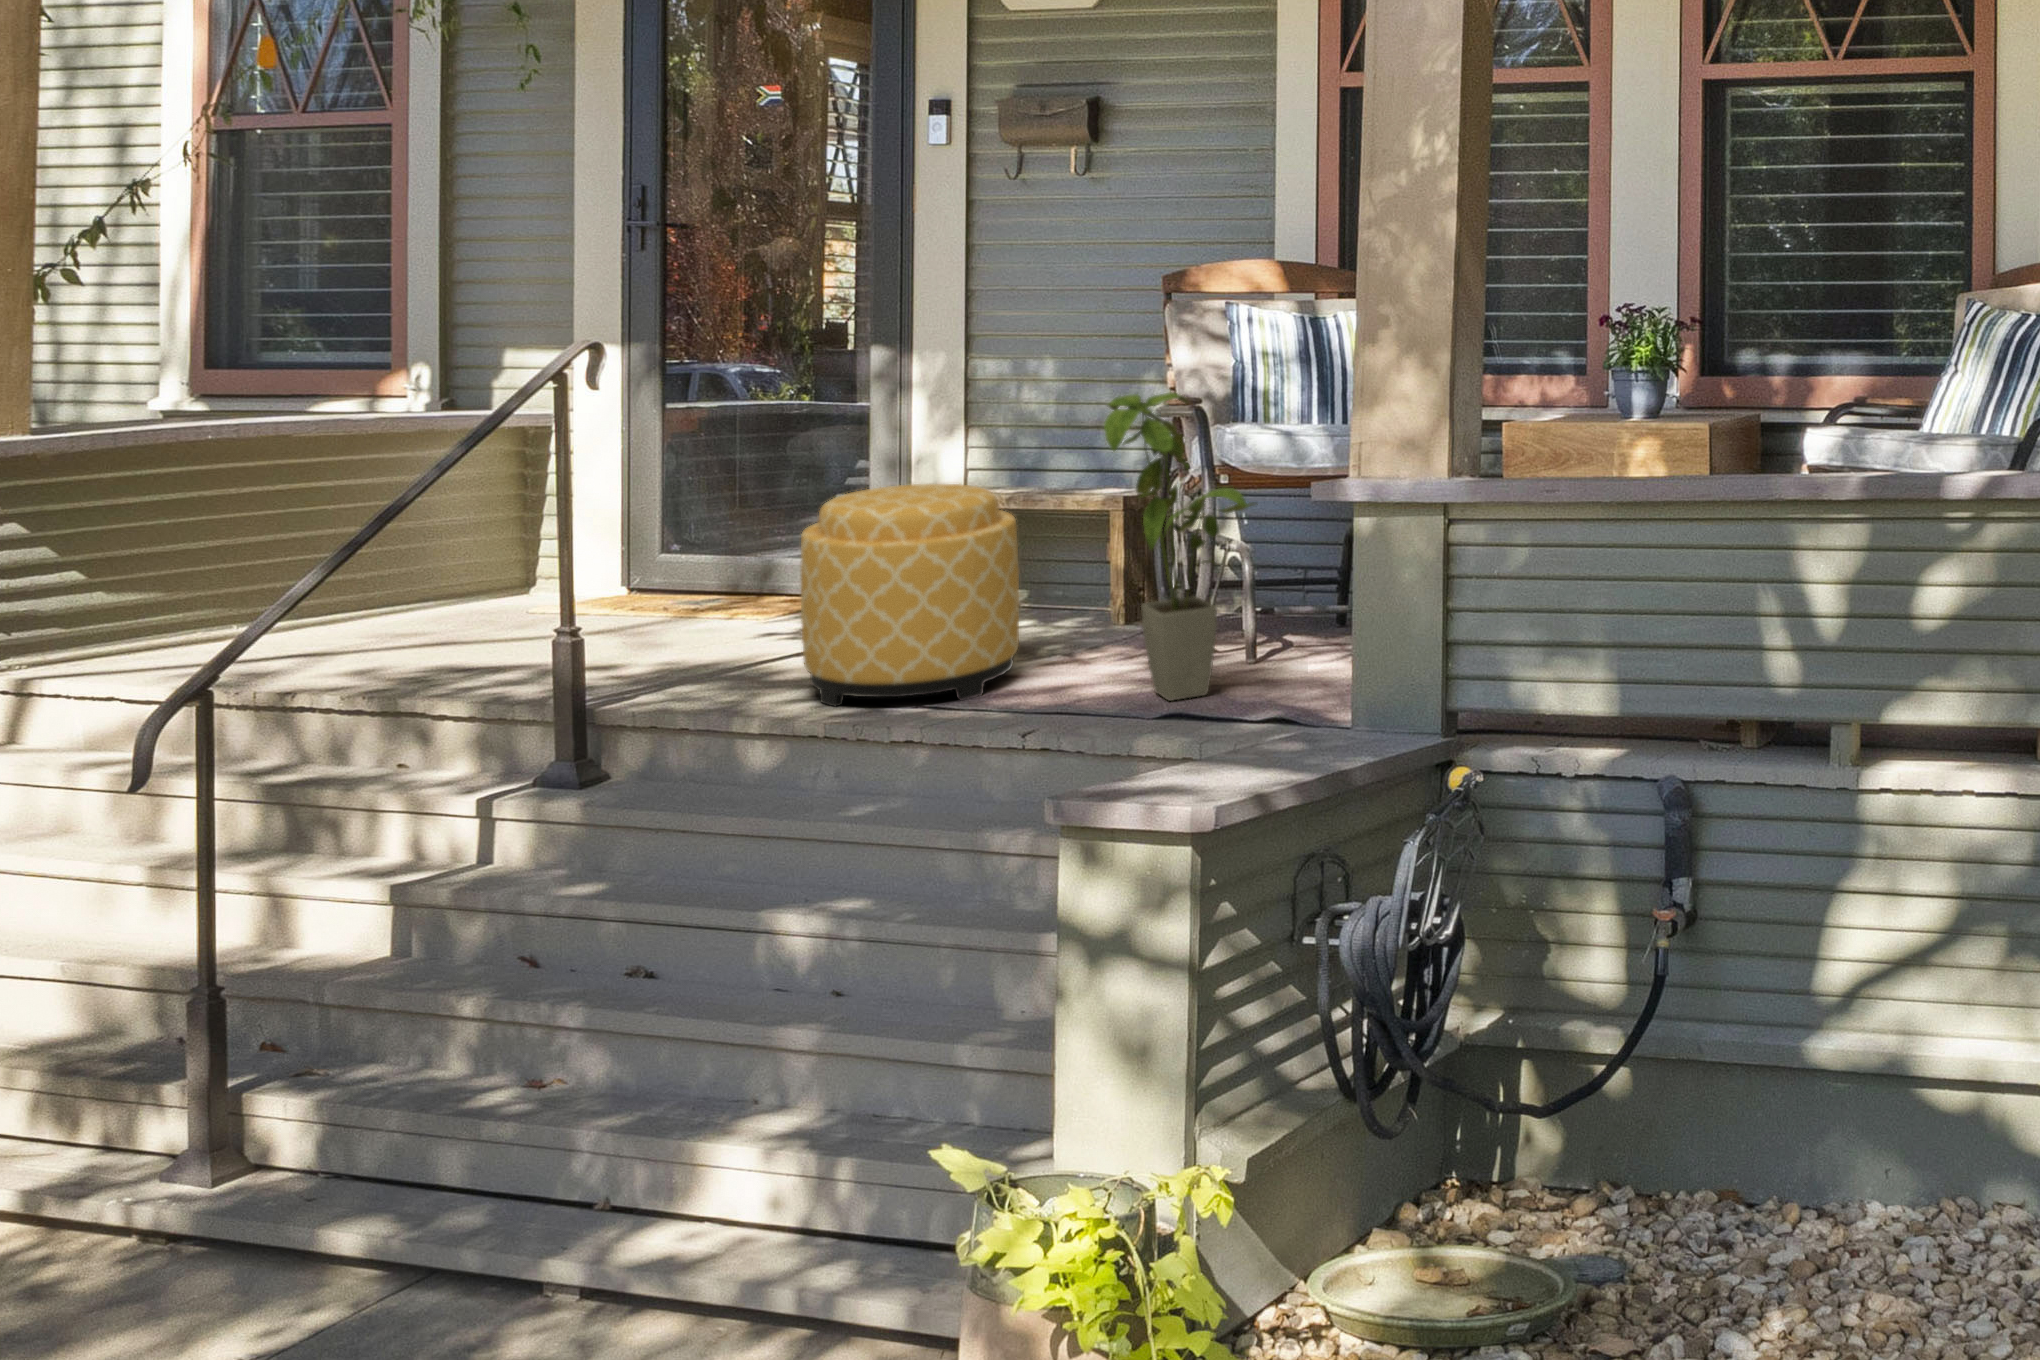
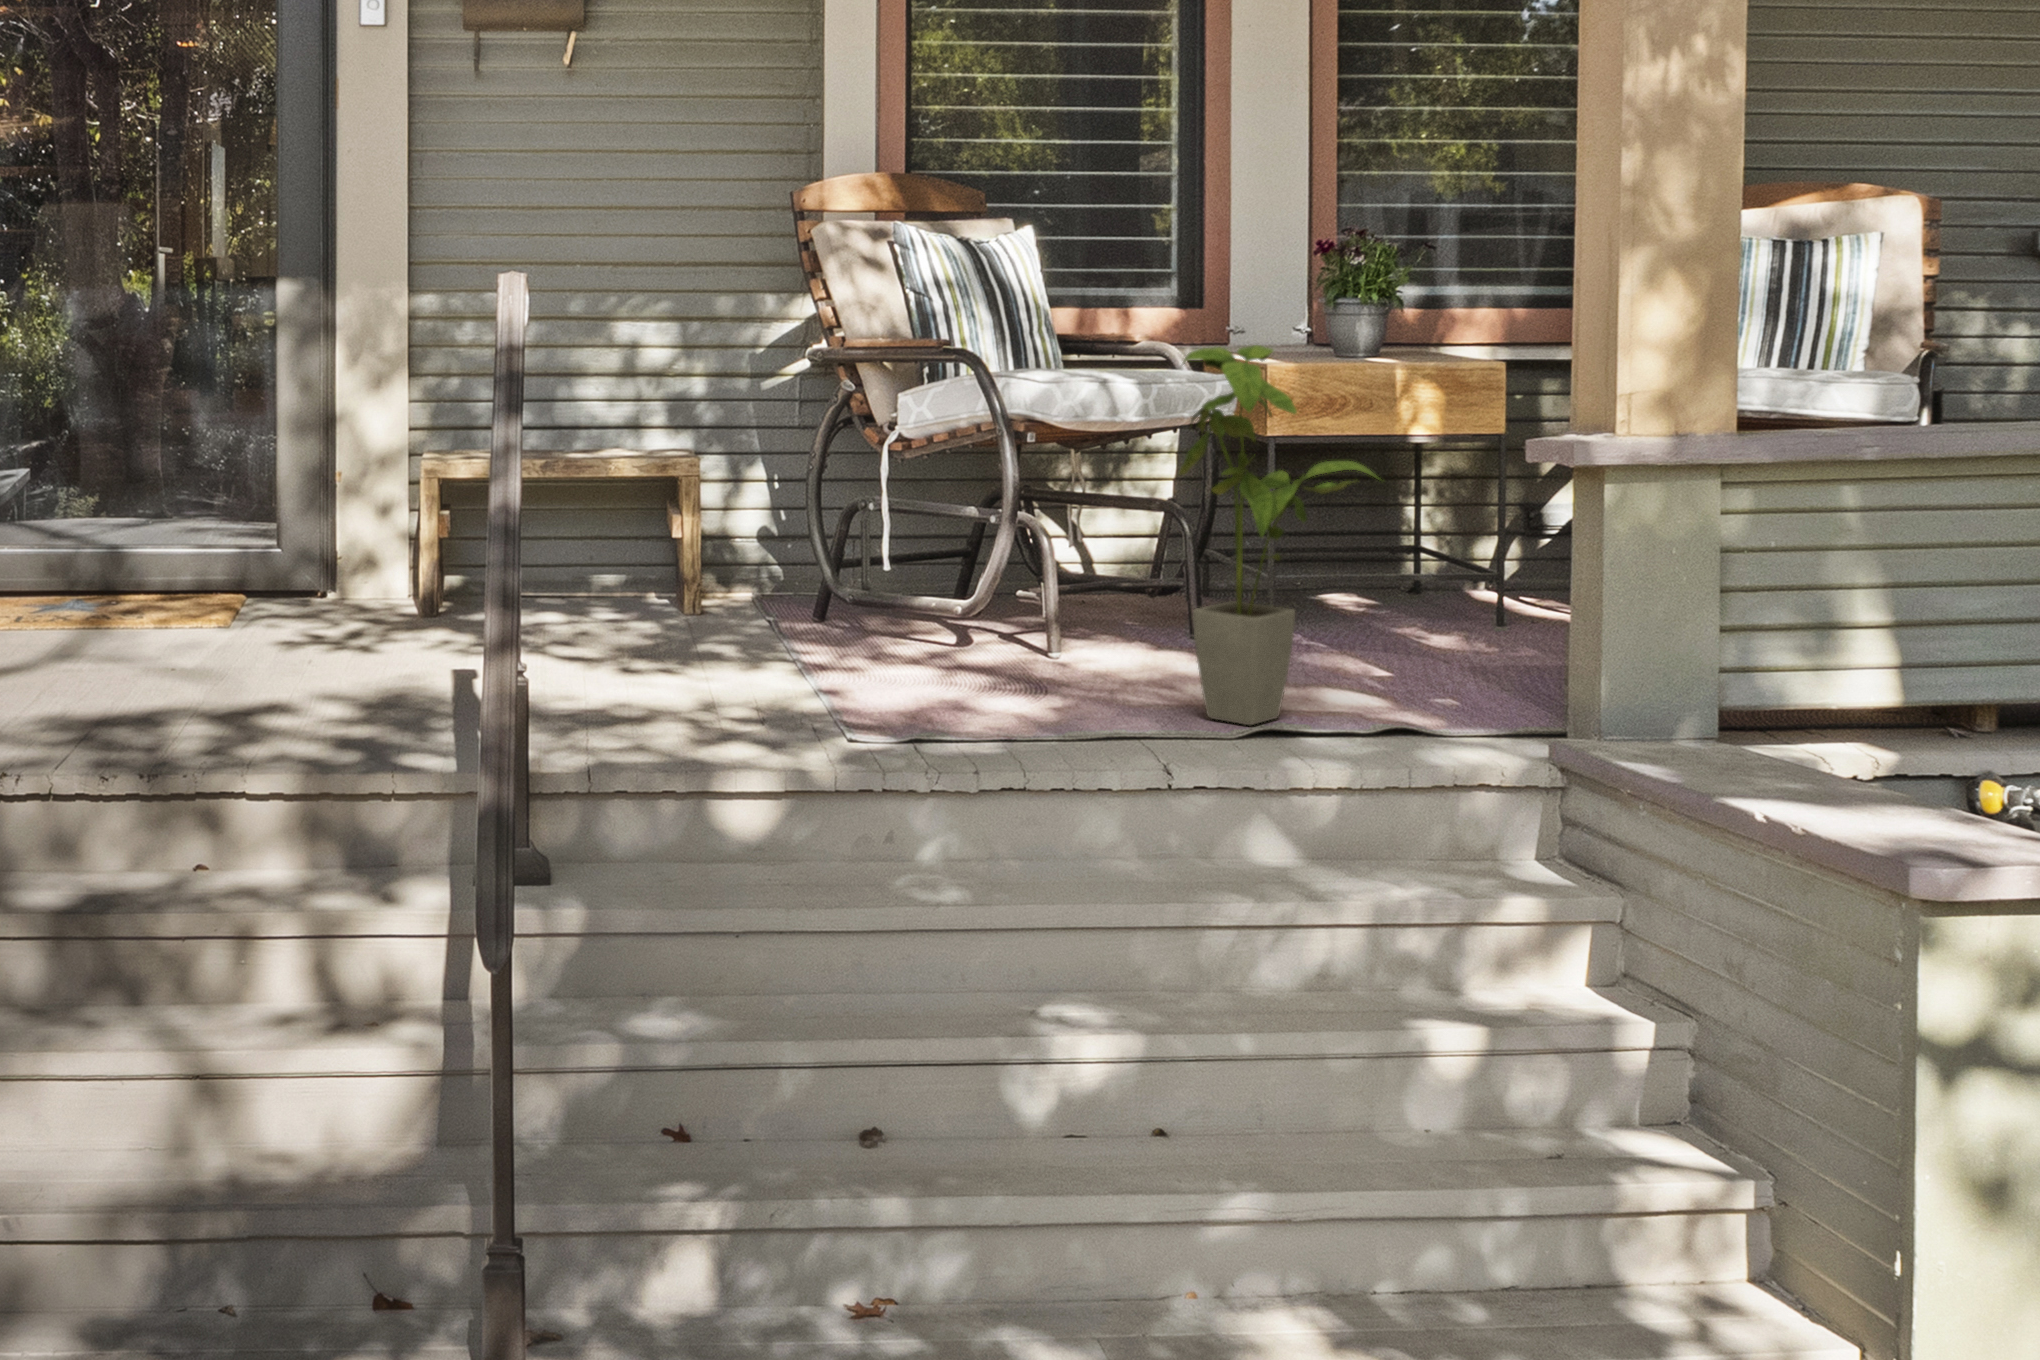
ottoman: present [801,484,1019,707] -> none [738,473,1008,749]

